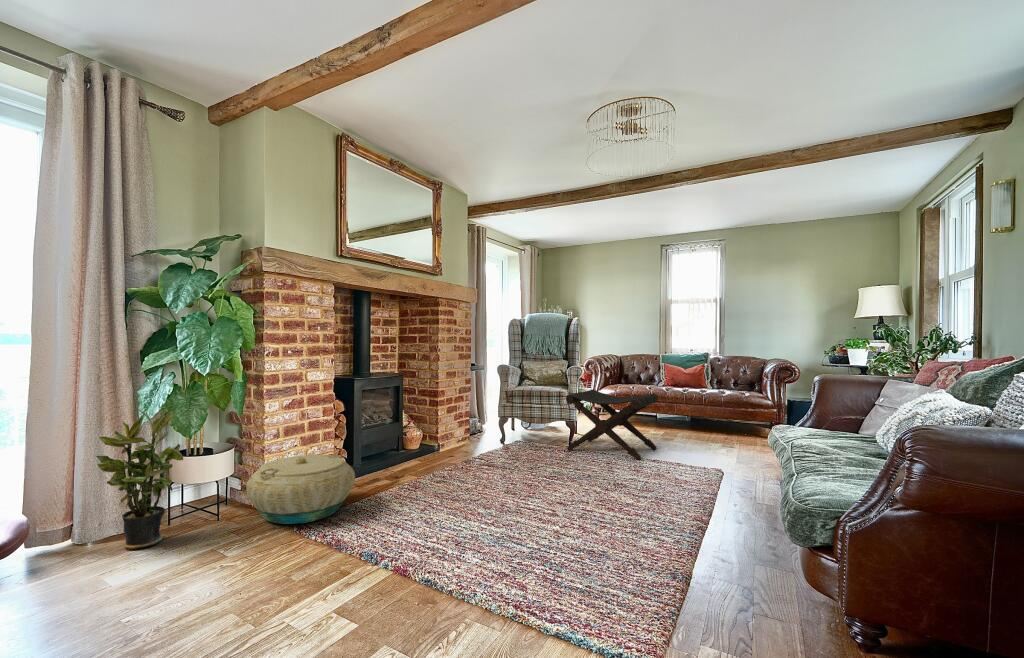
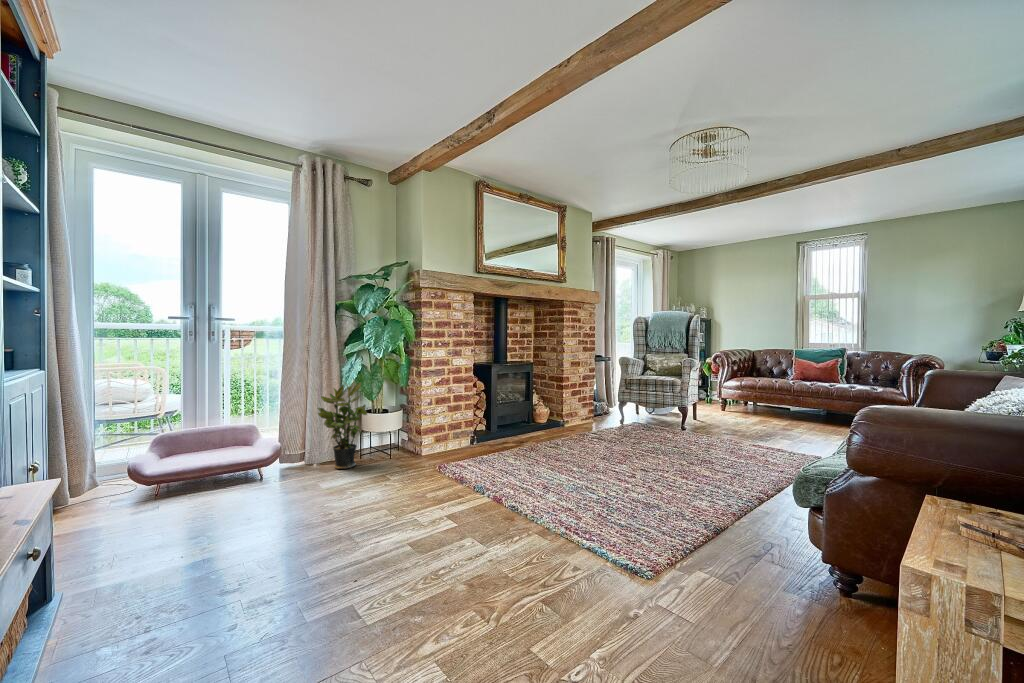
footstool: present [566,390,658,460] -> none [674,381,772,449]
basket: present [246,454,355,524] -> none [406,419,479,466]

